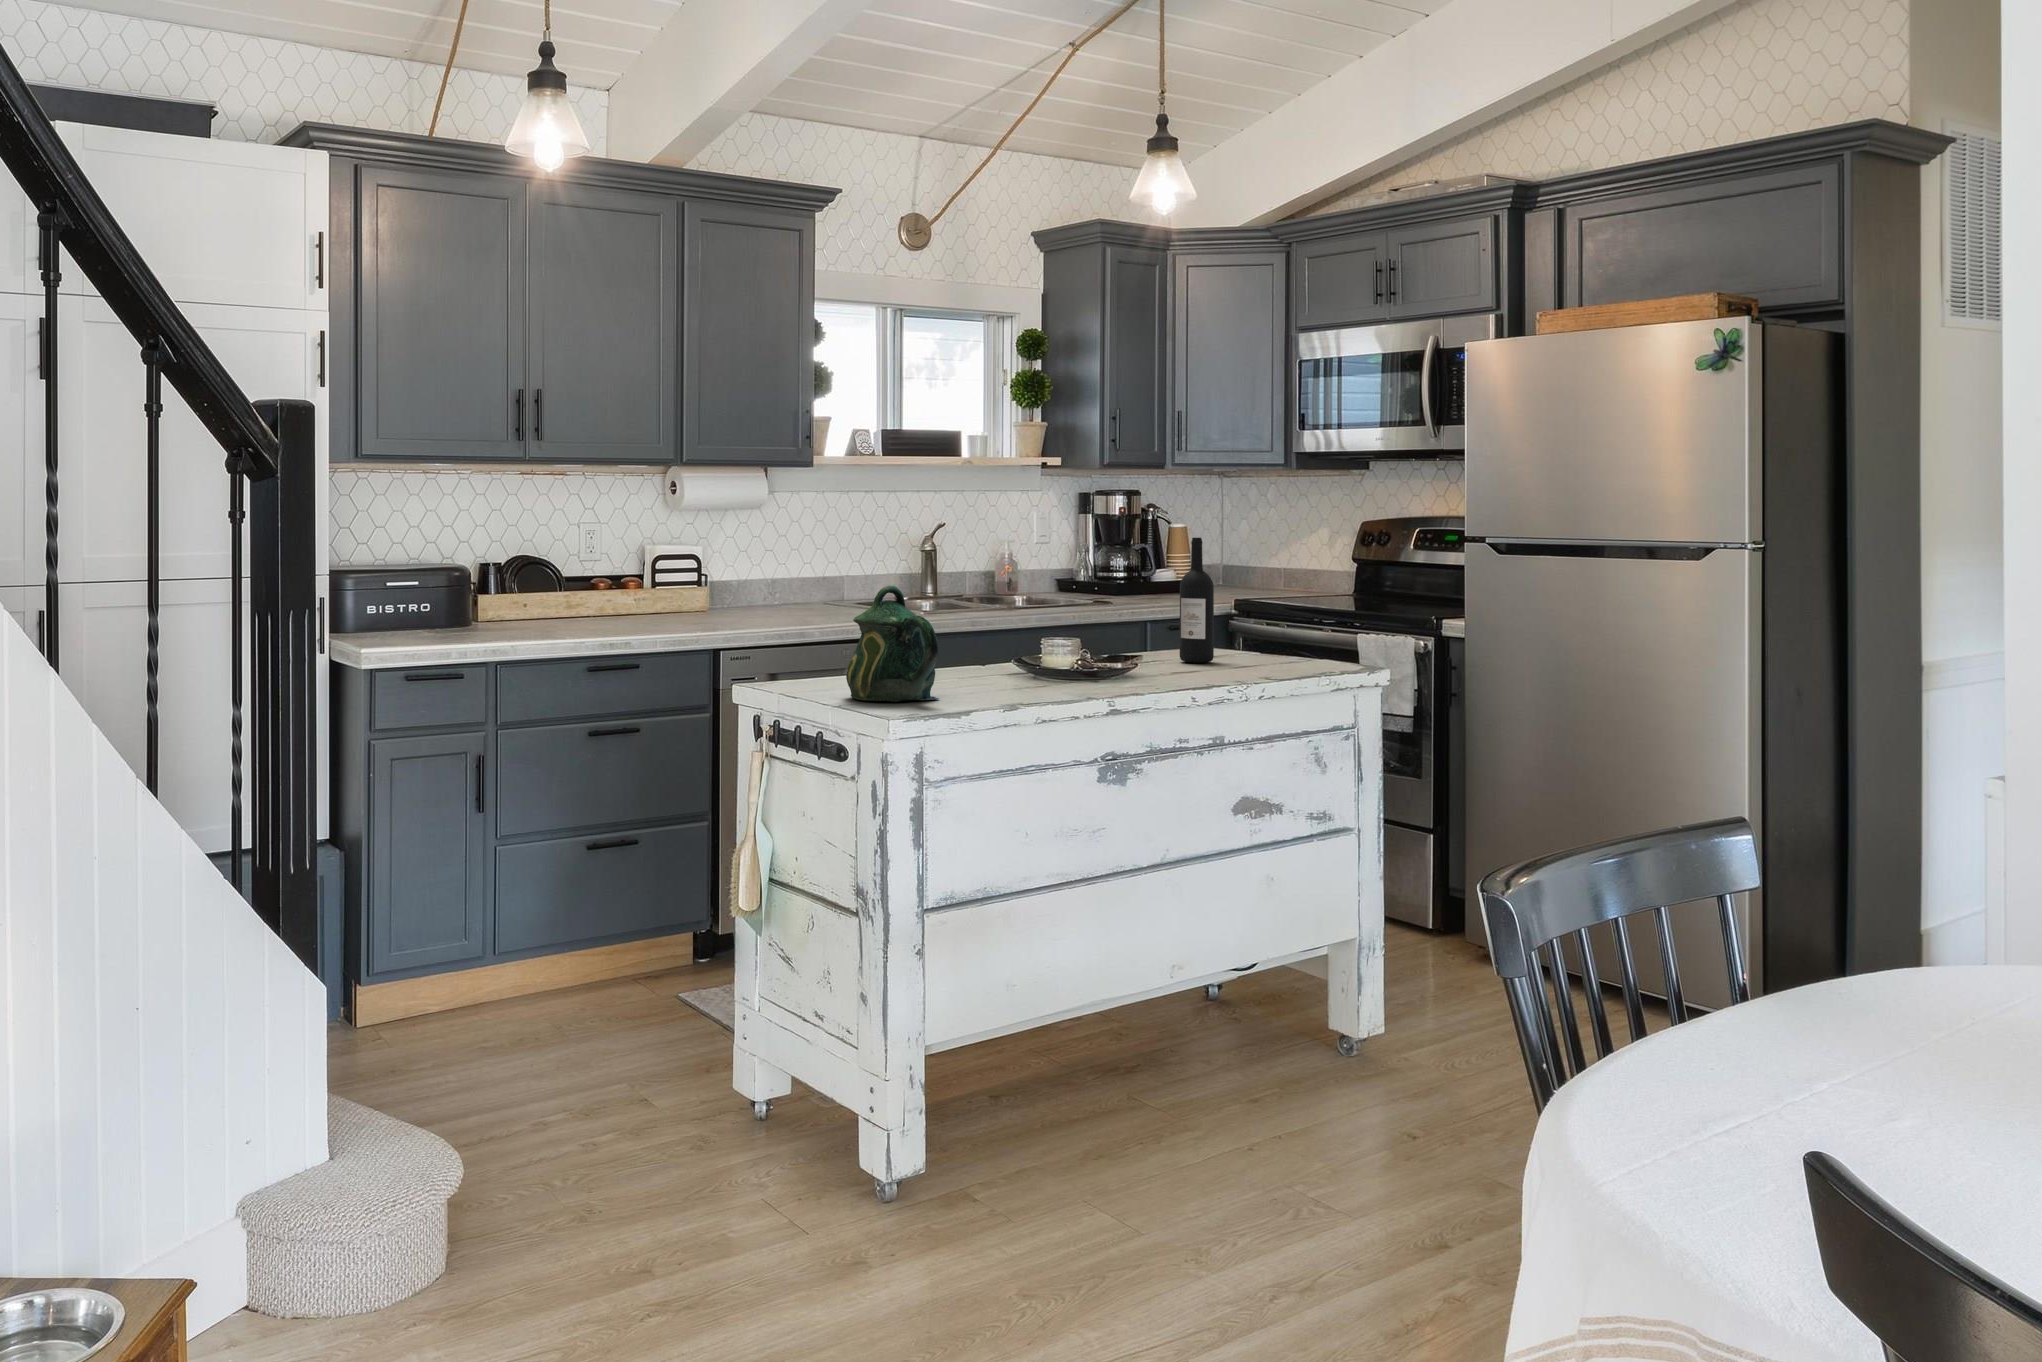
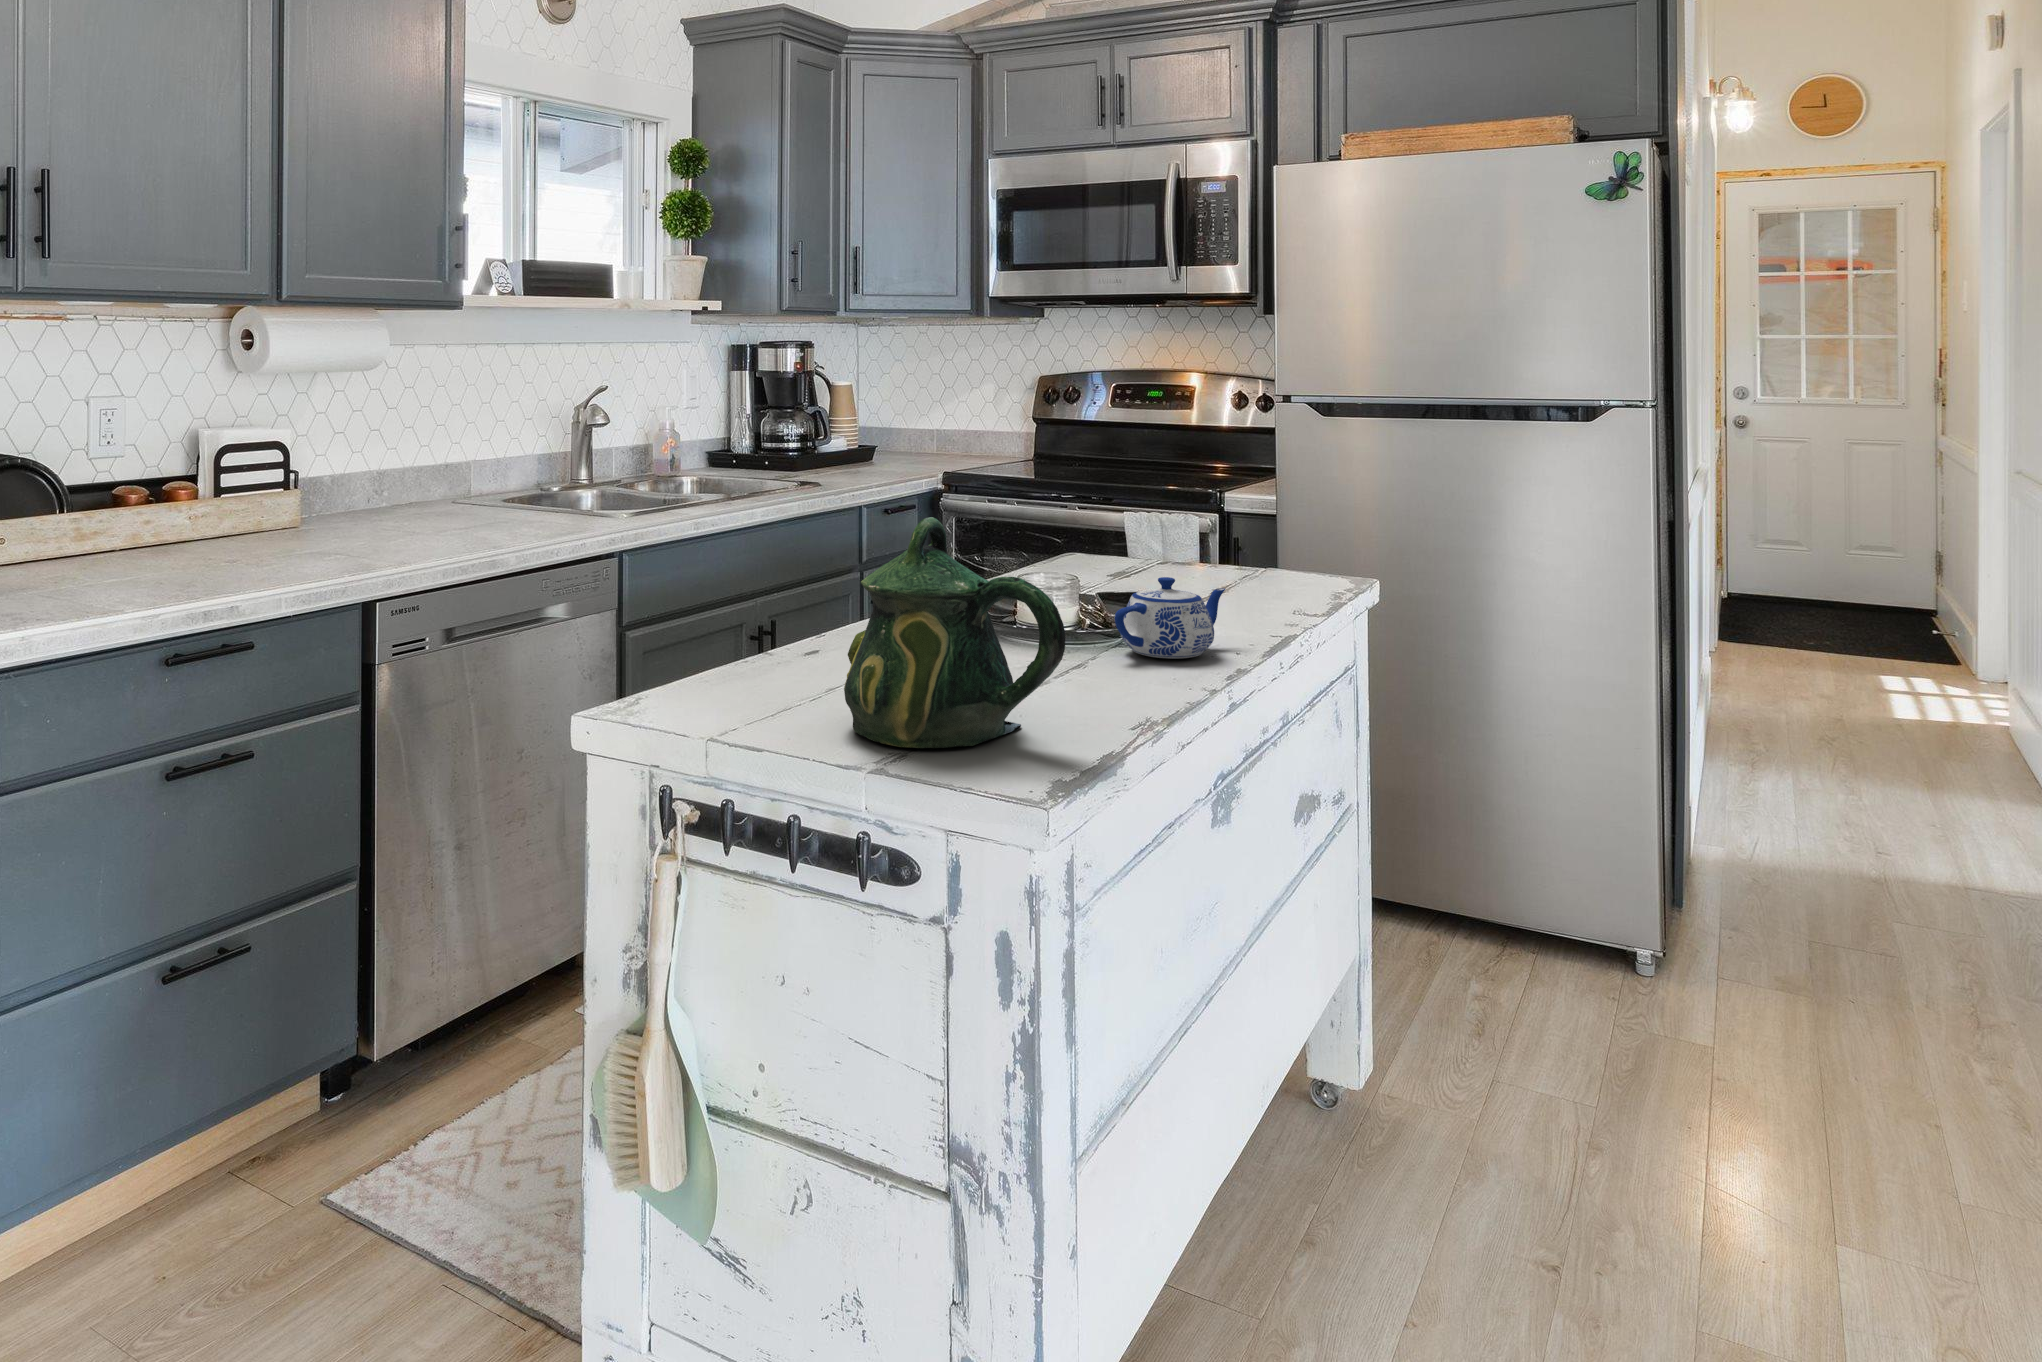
wine bottle: present [1180,538,1214,663] -> none [1100,406,1149,583]
teapot: none [1063,639,1155,687] -> present [1115,577,1225,659]

